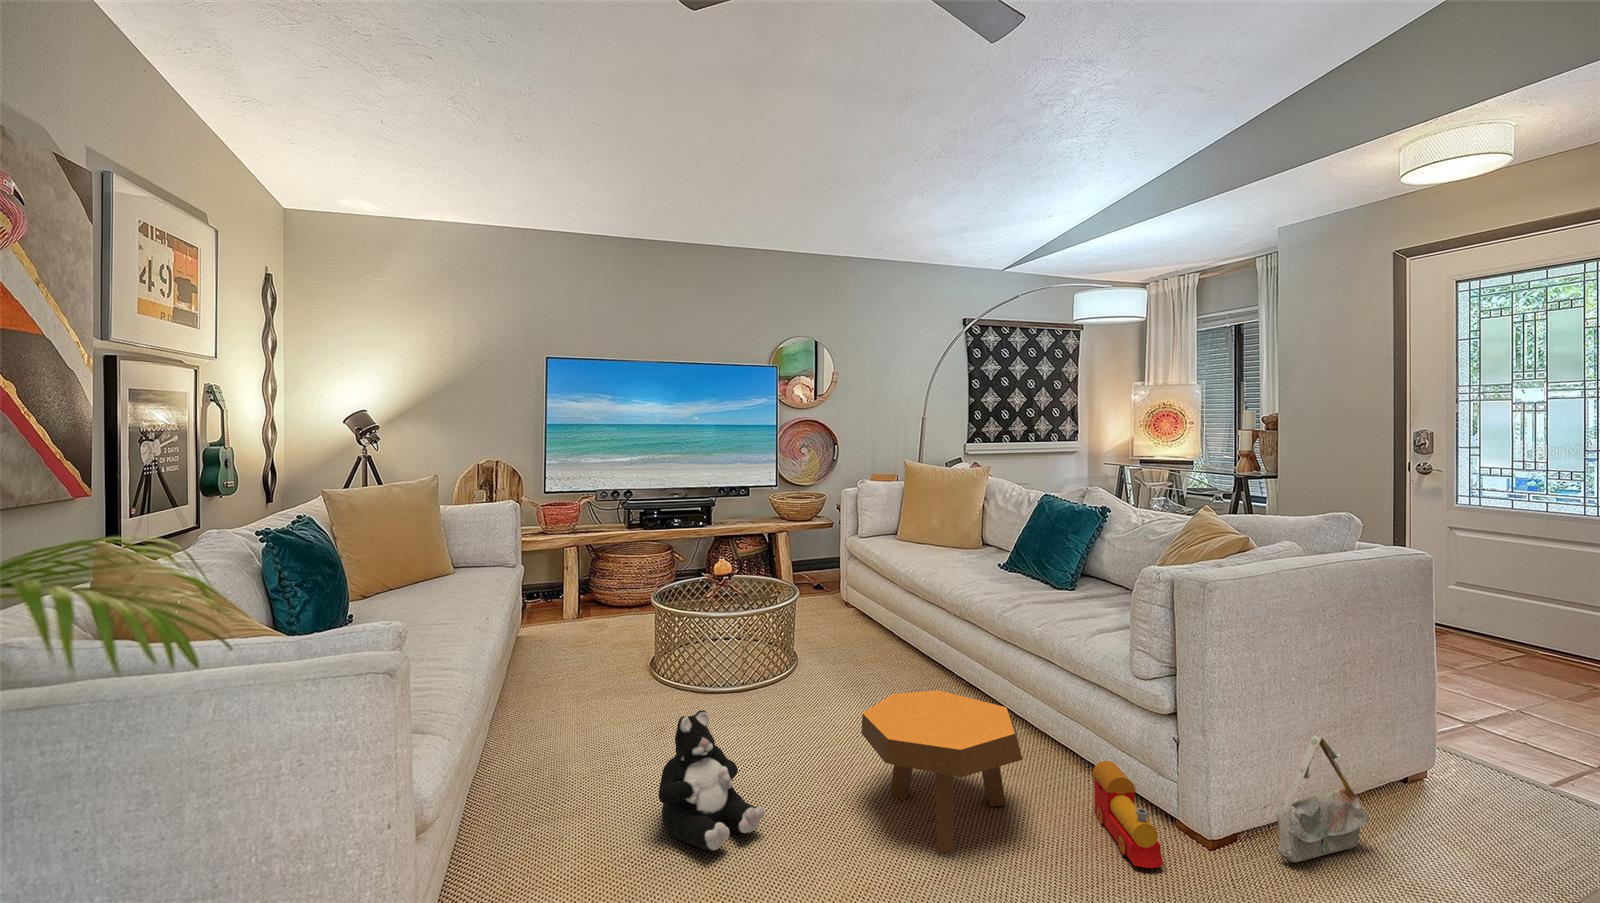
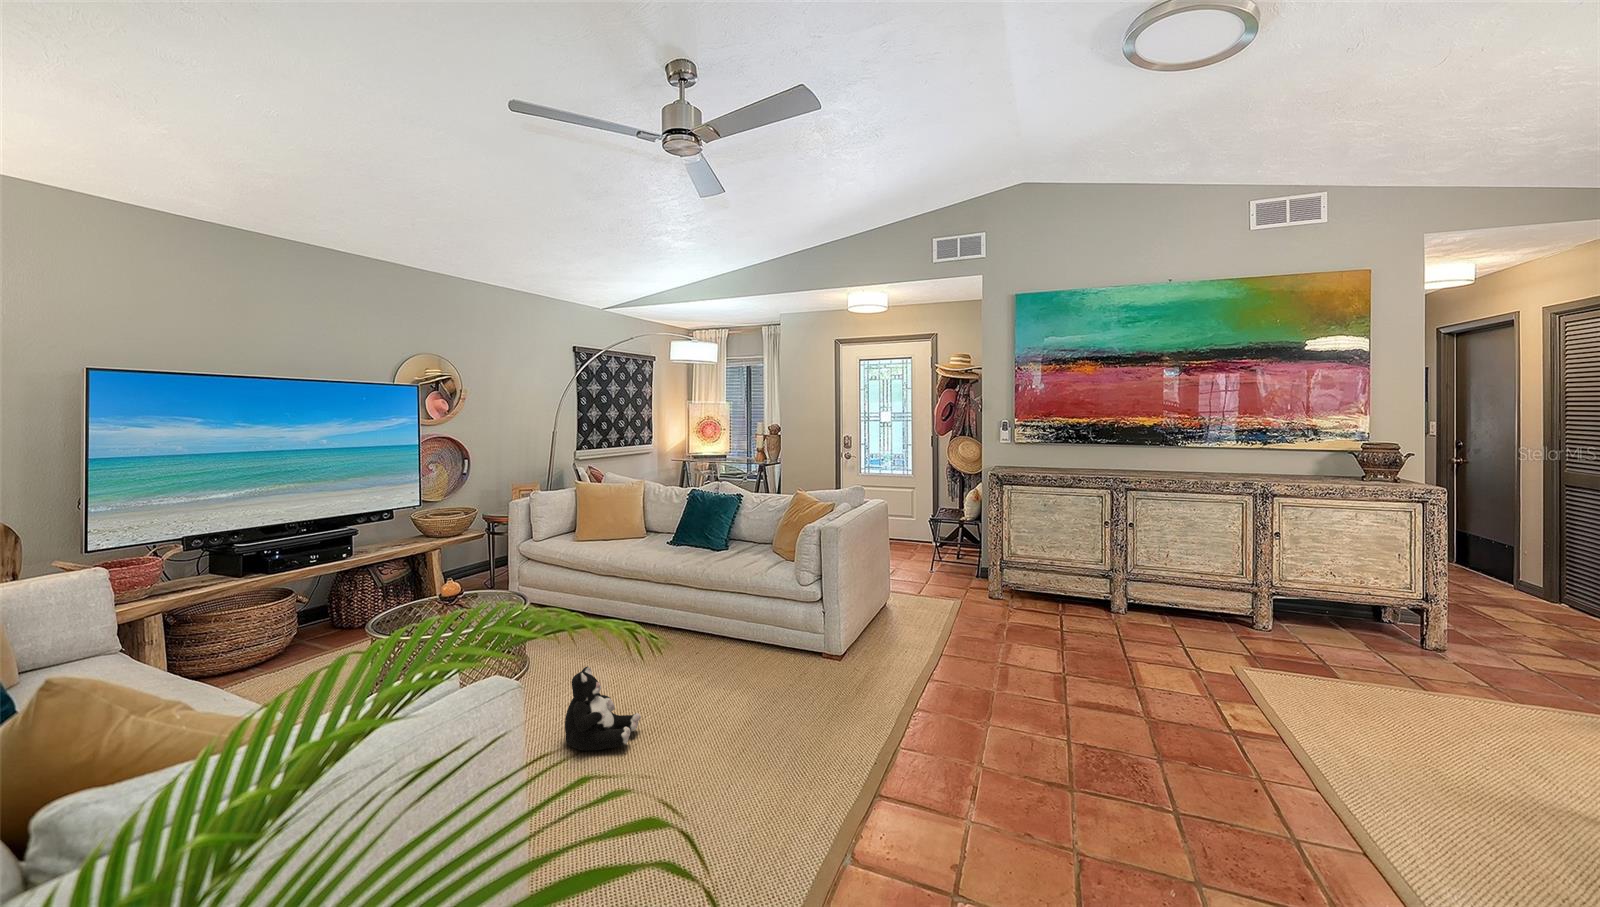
footstool: present [861,690,1022,854] -> none [673,619,766,701]
bag: present [1277,735,1370,862] -> none [860,595,887,653]
toy train: present [1093,761,1163,868] -> none [784,633,828,675]

